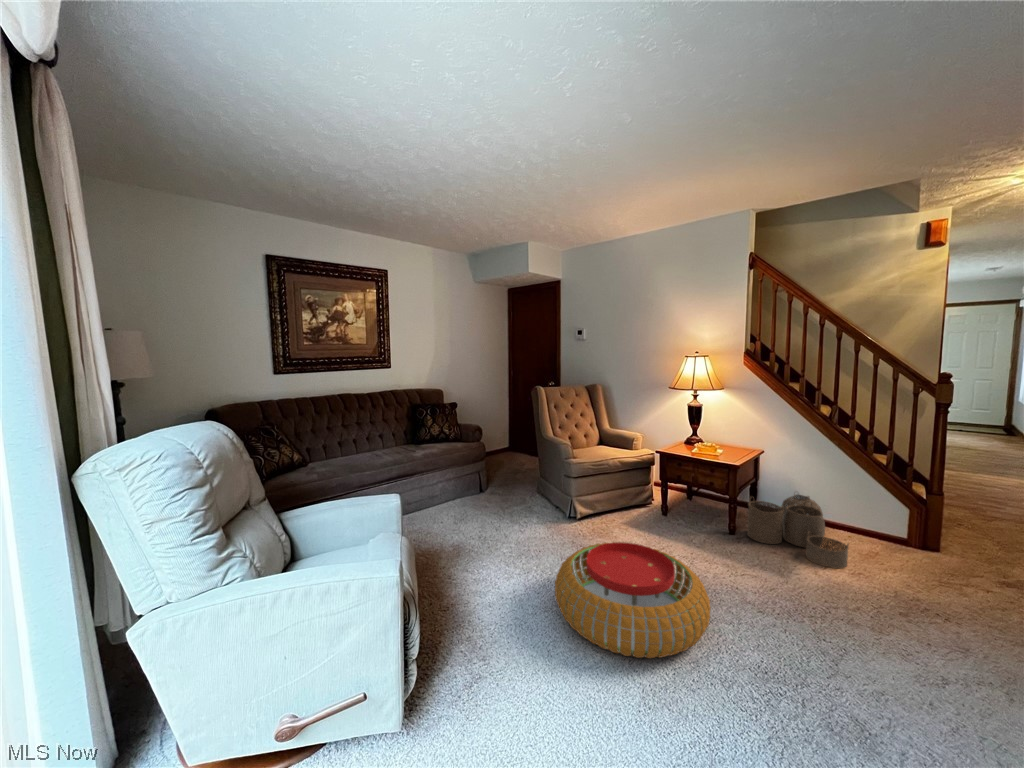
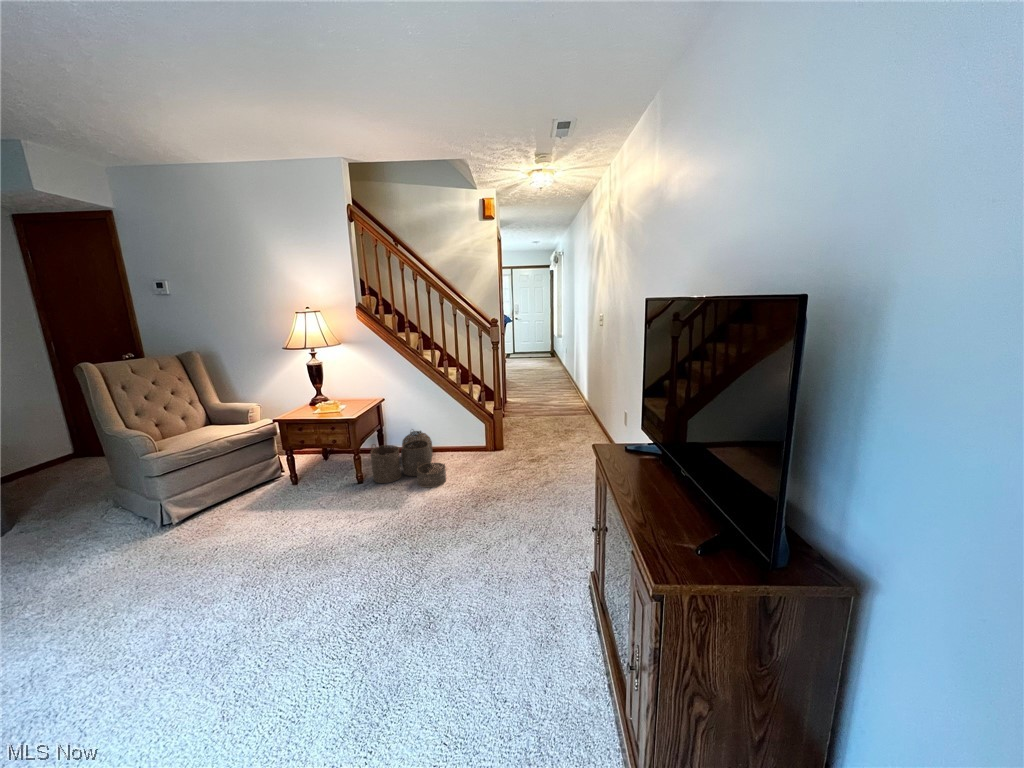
pouf: present [555,542,711,658] -> none [99,534,318,690]

